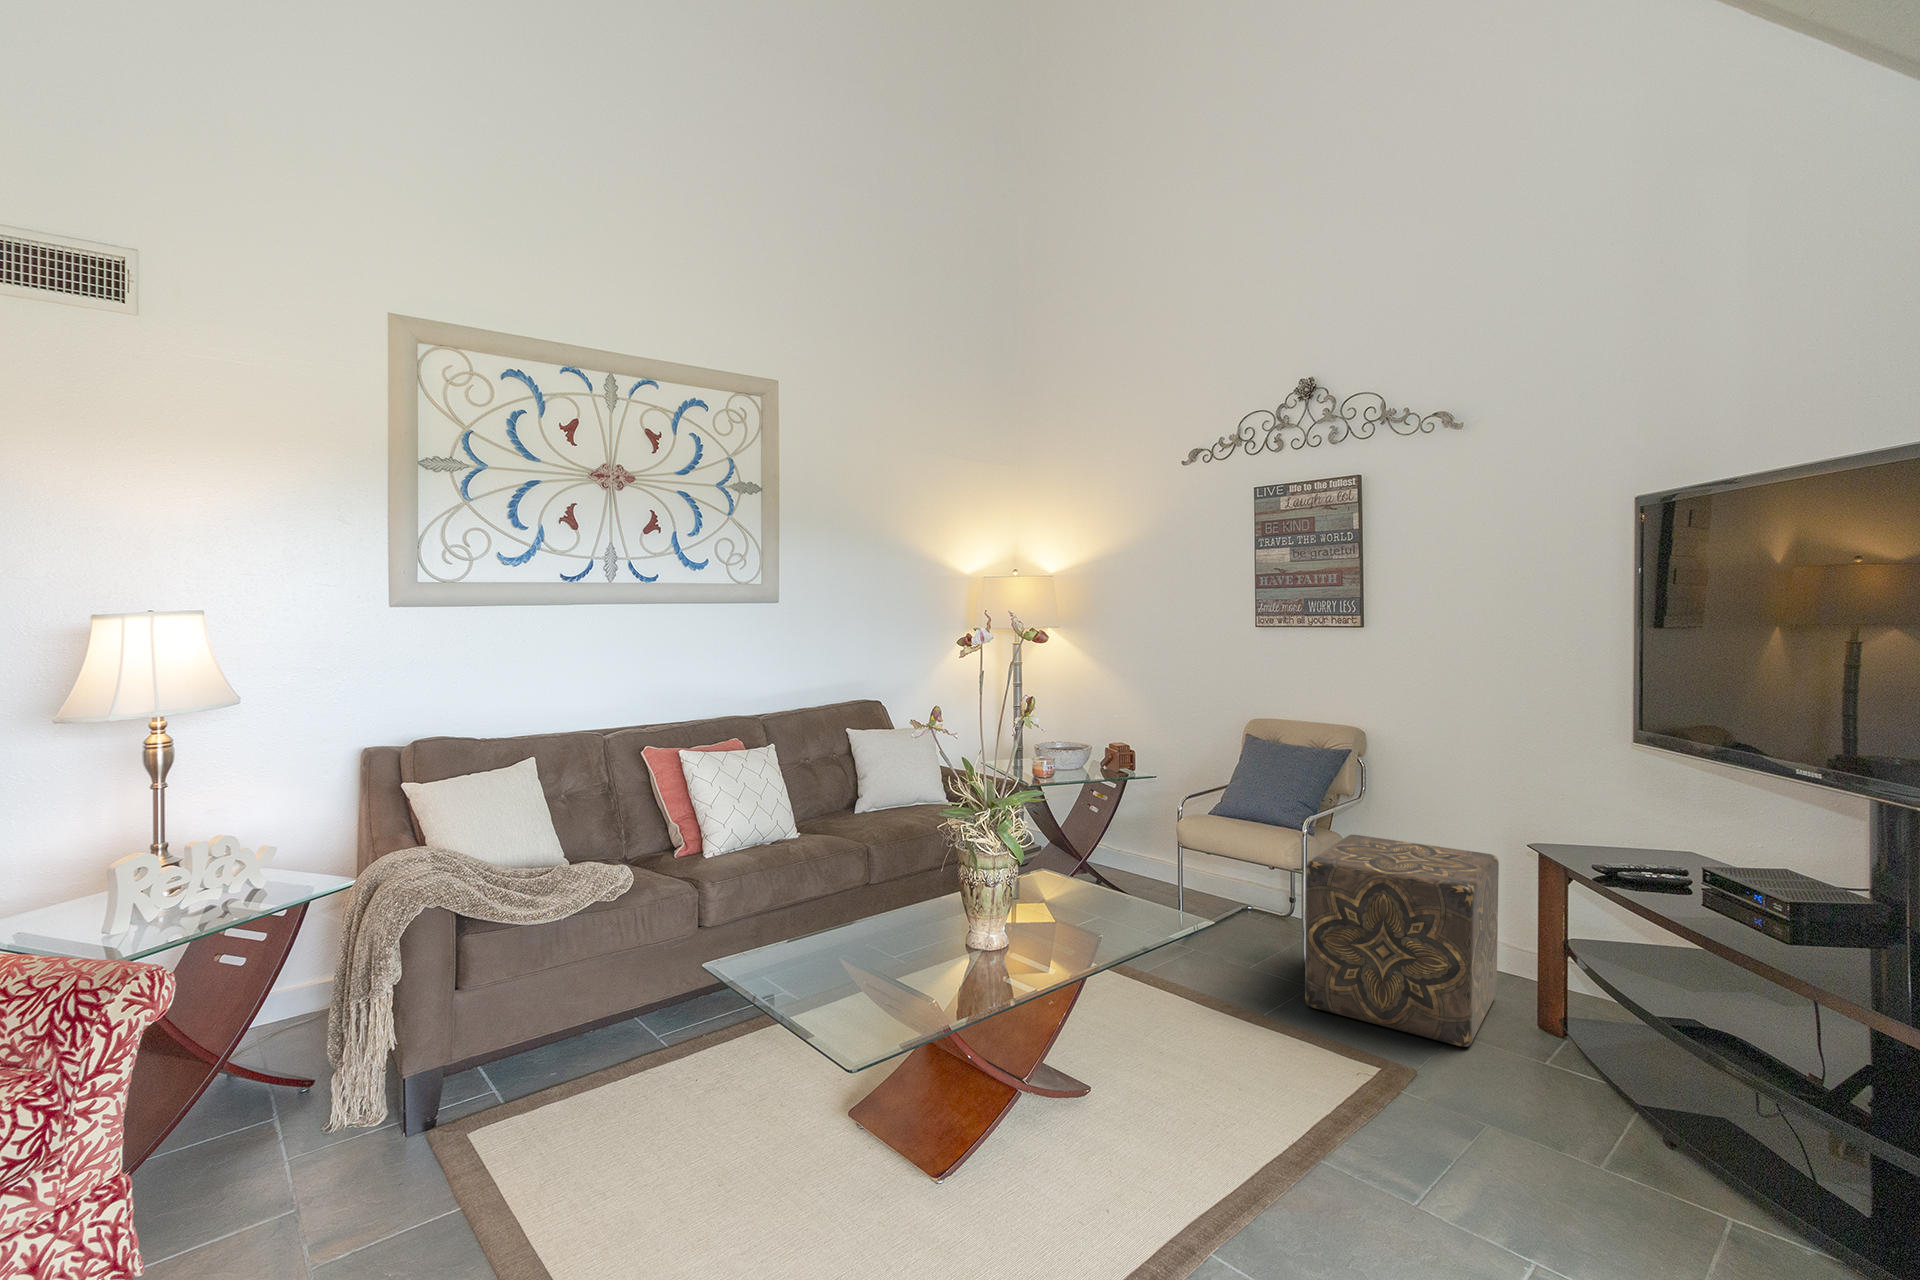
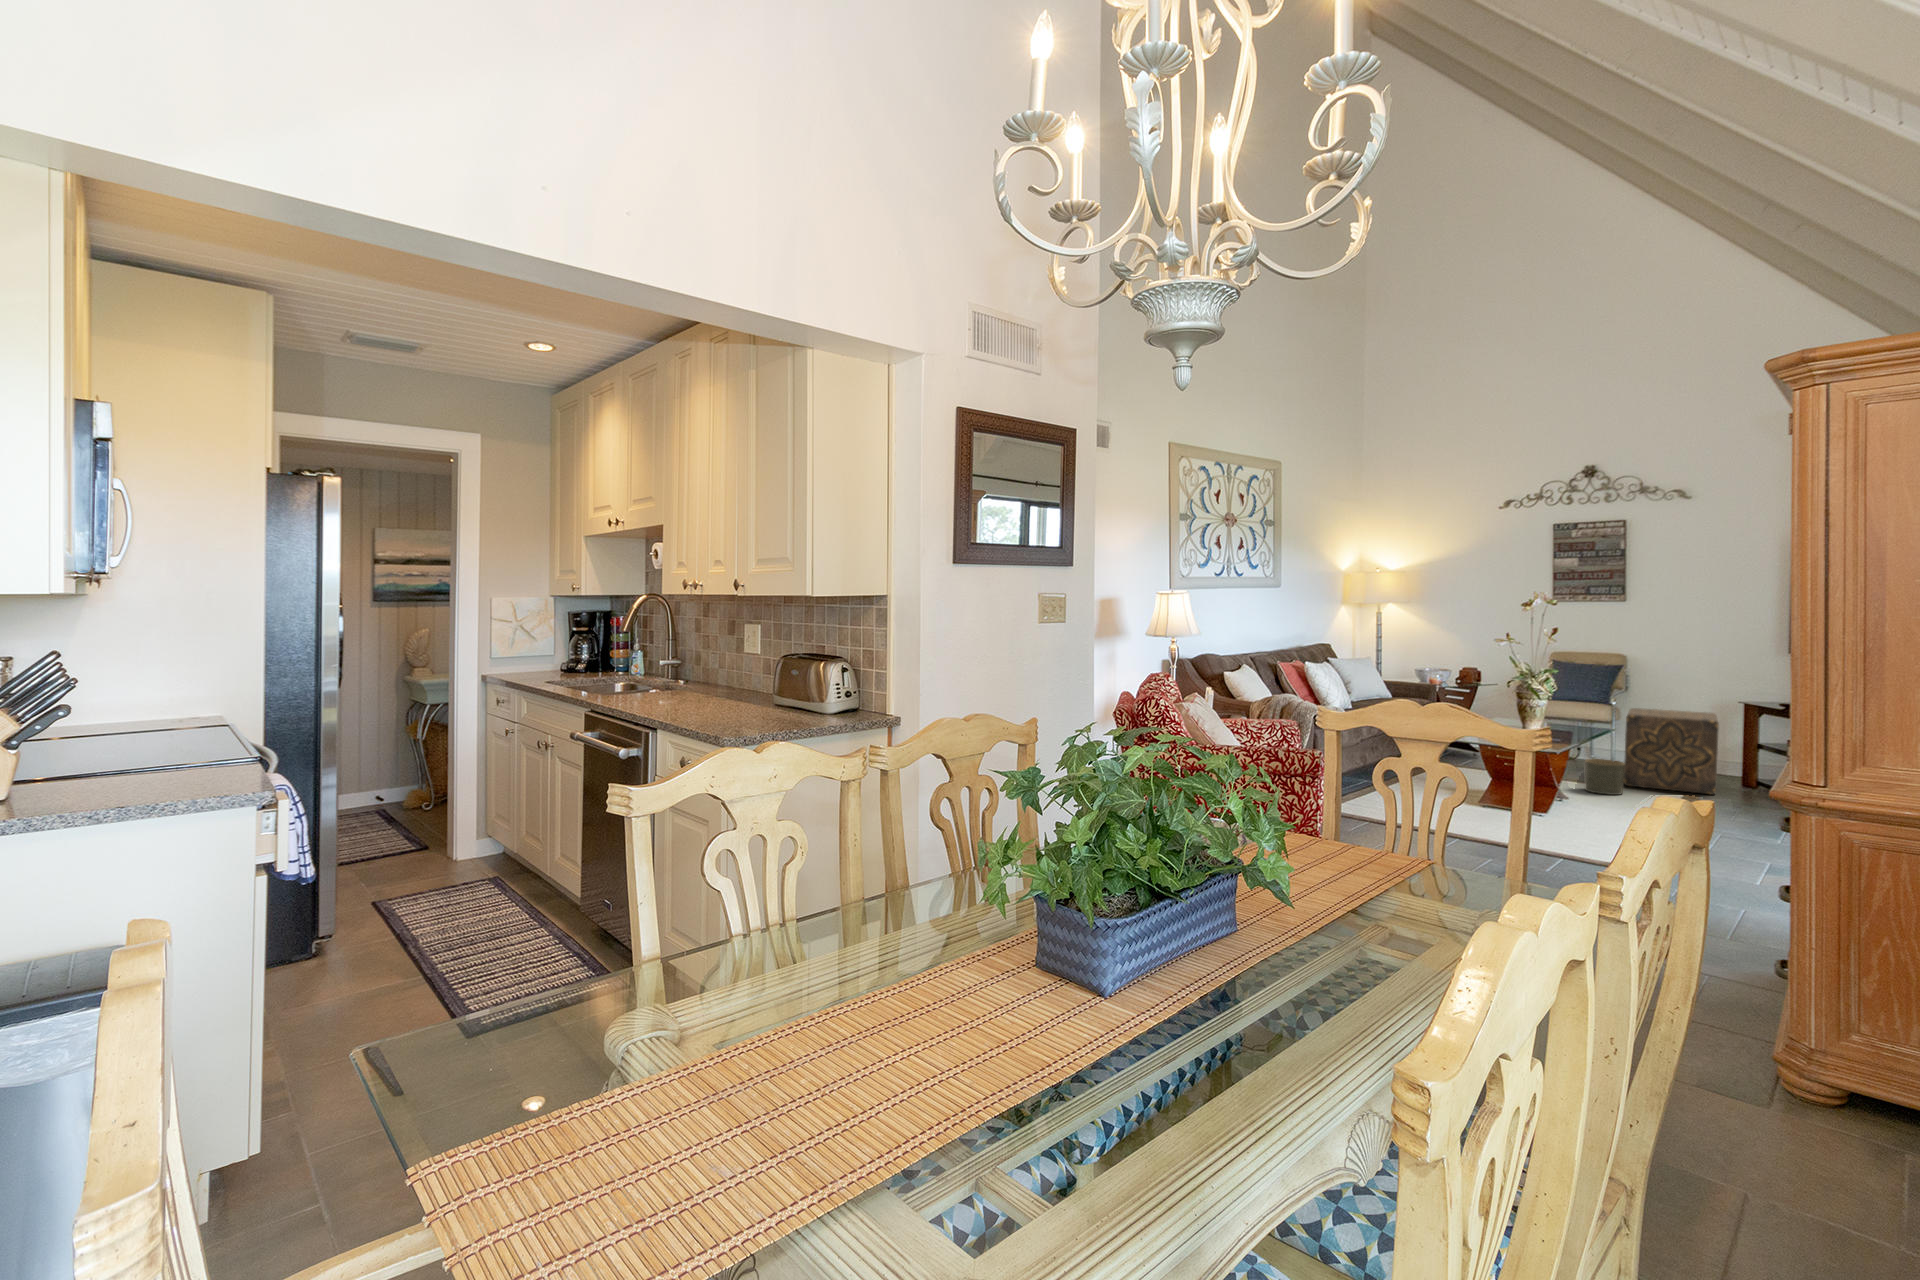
planter: none [1205,956,1278,1047] -> present [1585,759,1625,795]

